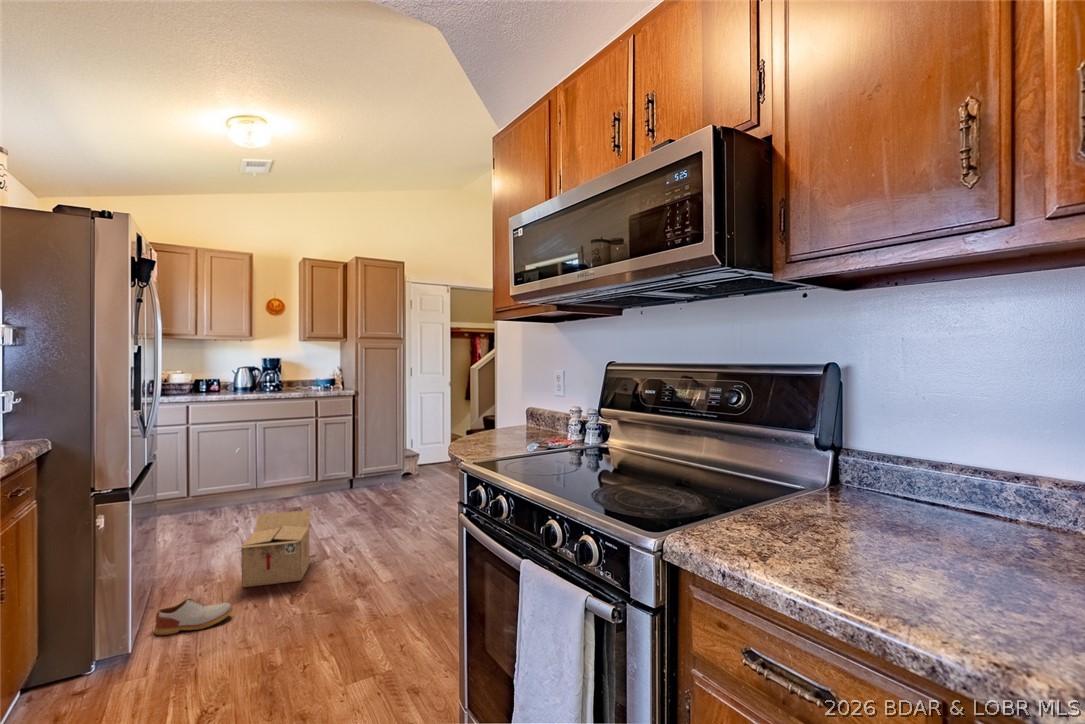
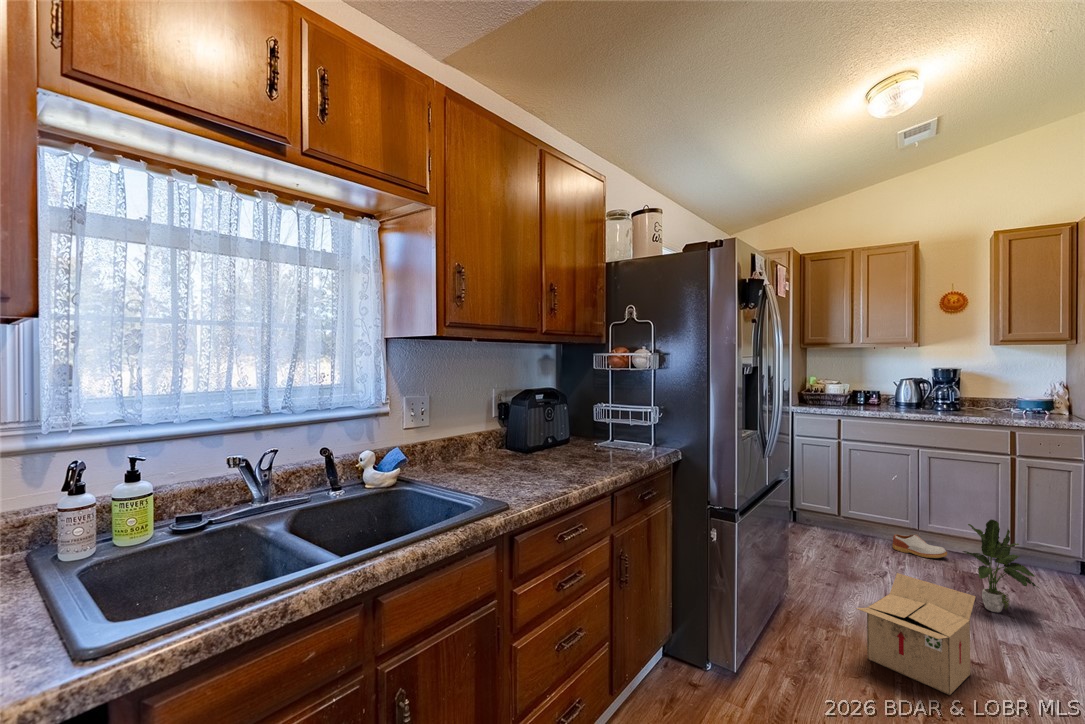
potted plant: none [295,461,339,525] -> present [963,519,1040,612]
shoe: present [155,598,233,635] -> present [892,534,947,558]

